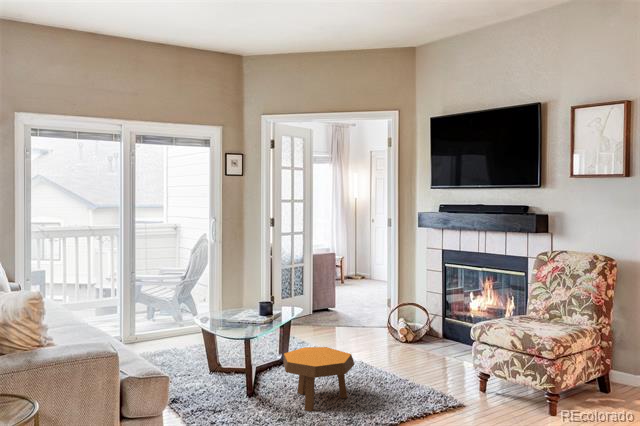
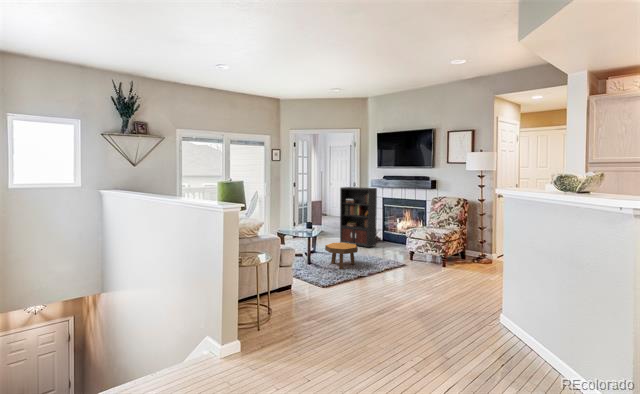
bookcase: none [351,227,453,354] -> present [340,187,377,247]

